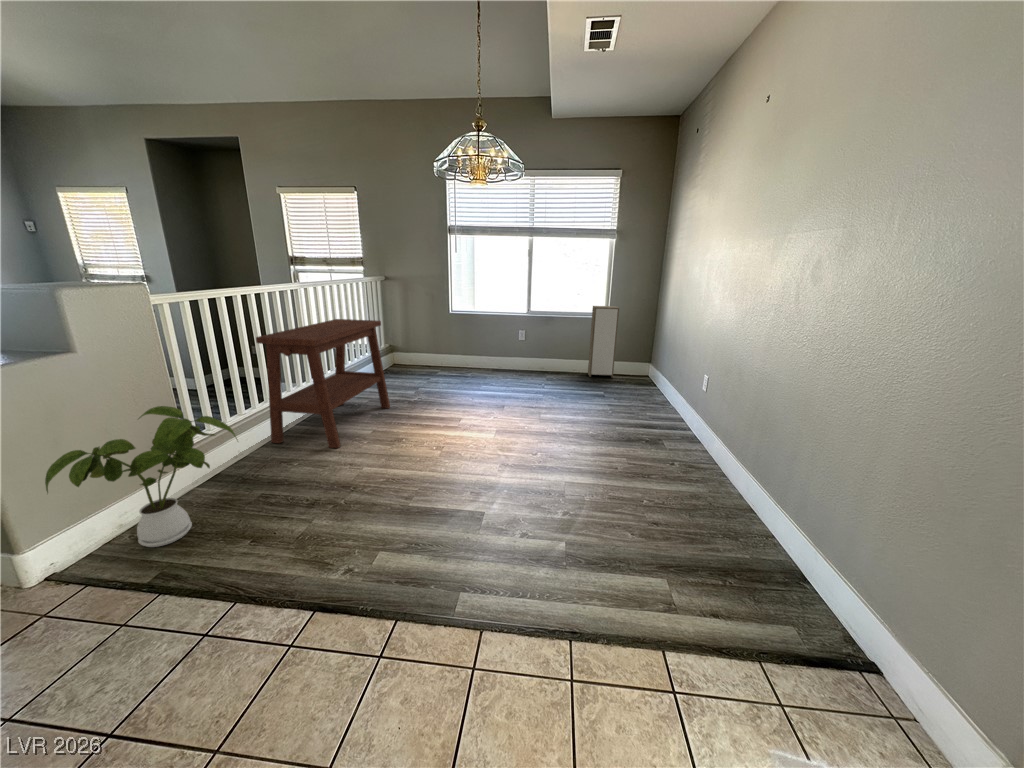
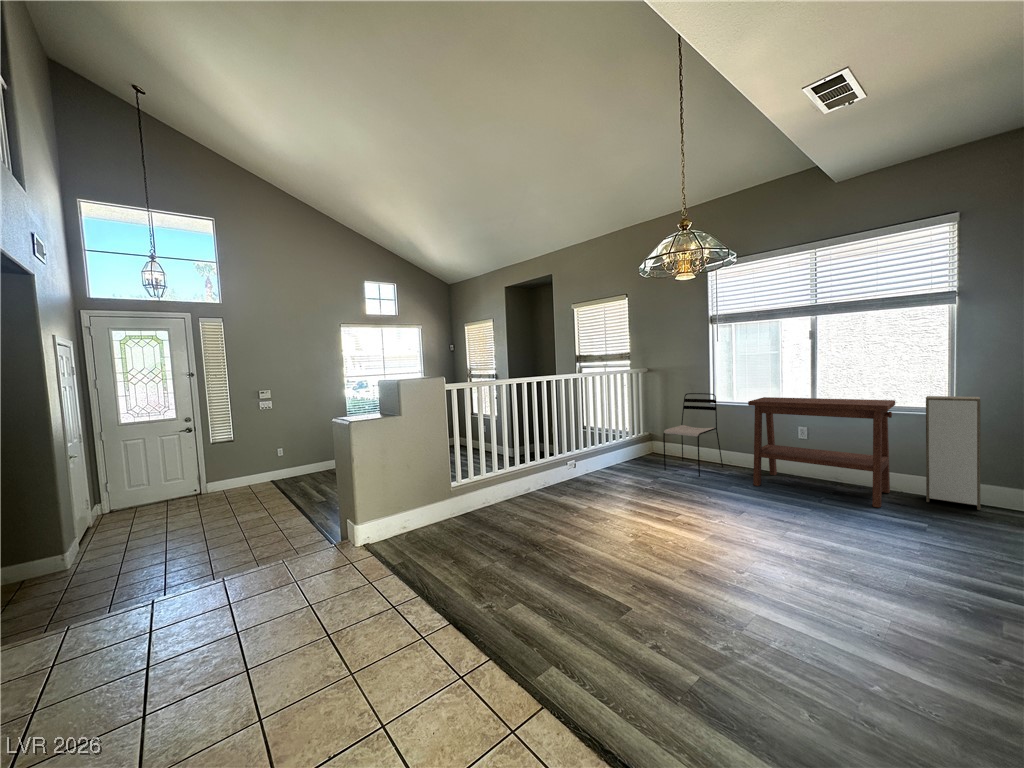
dining chair: none [416,303,463,382] -> present [663,393,723,477]
side table: present [256,319,390,448] -> present [748,397,895,508]
house plant: present [45,406,237,547] -> none [380,453,463,545]

